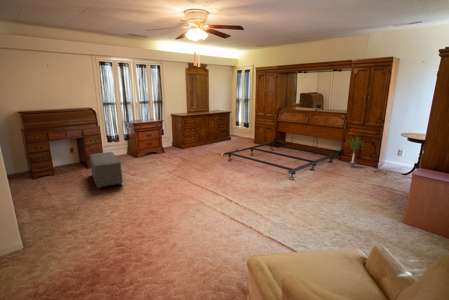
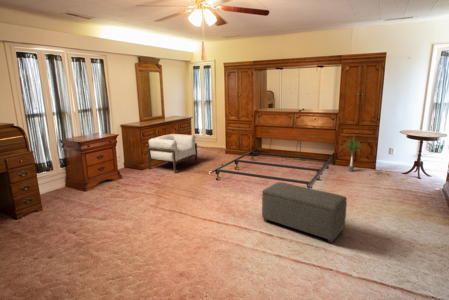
armchair: none [186,124,225,153] -> present [147,134,198,173]
ottoman: present [90,152,123,190] -> present [262,182,347,243]

